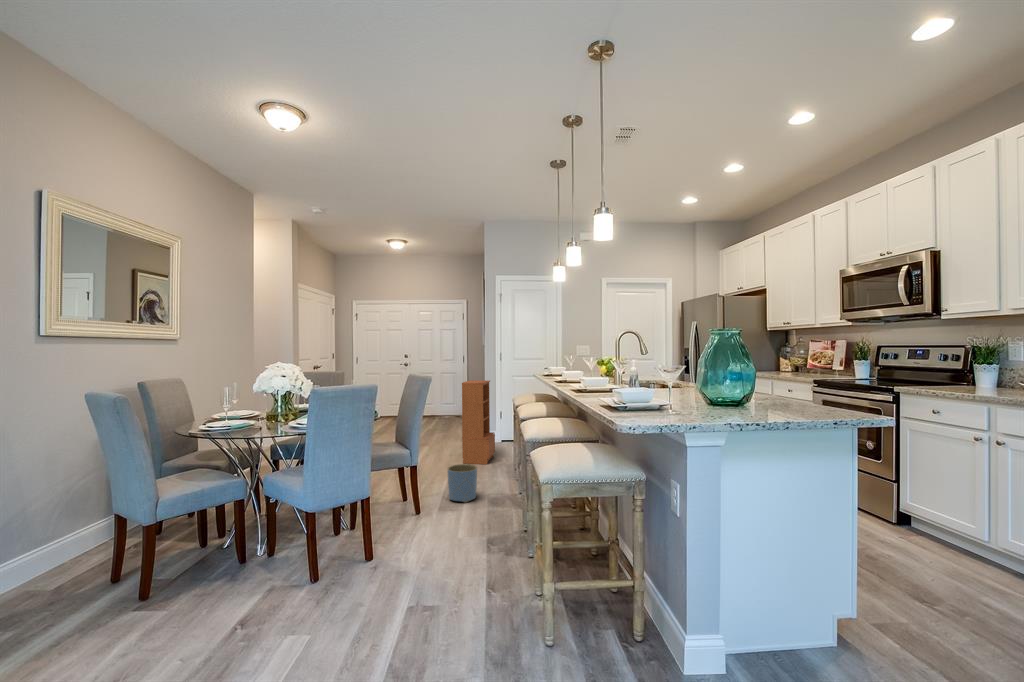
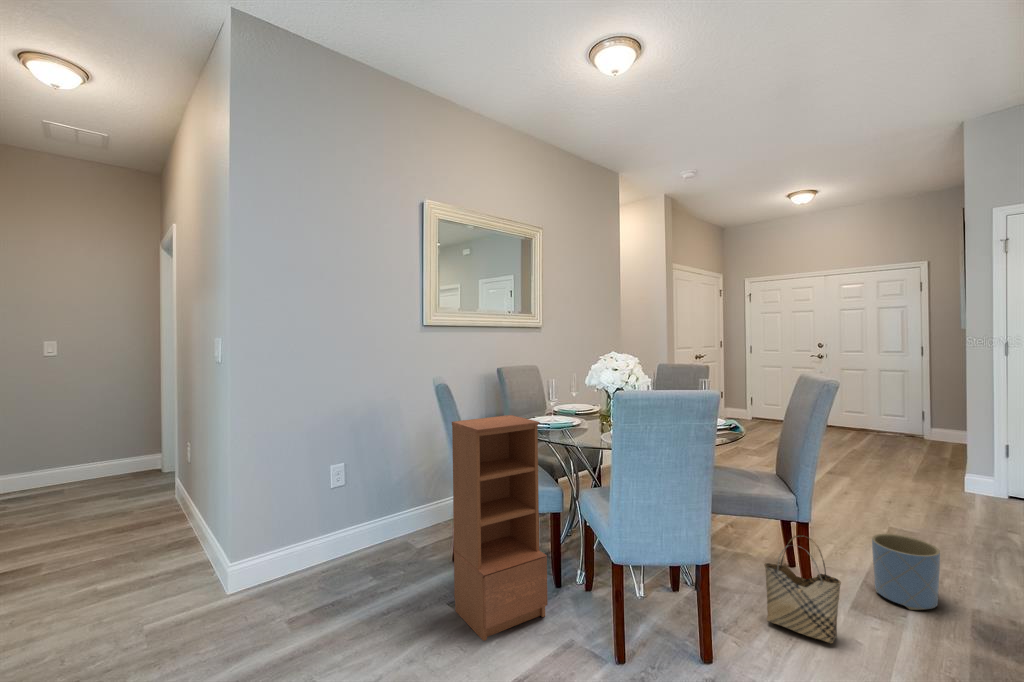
bookcase: present [462,380,495,464] -> present [452,415,548,641]
woven basket: none [396,472,436,530] -> present [764,535,841,643]

